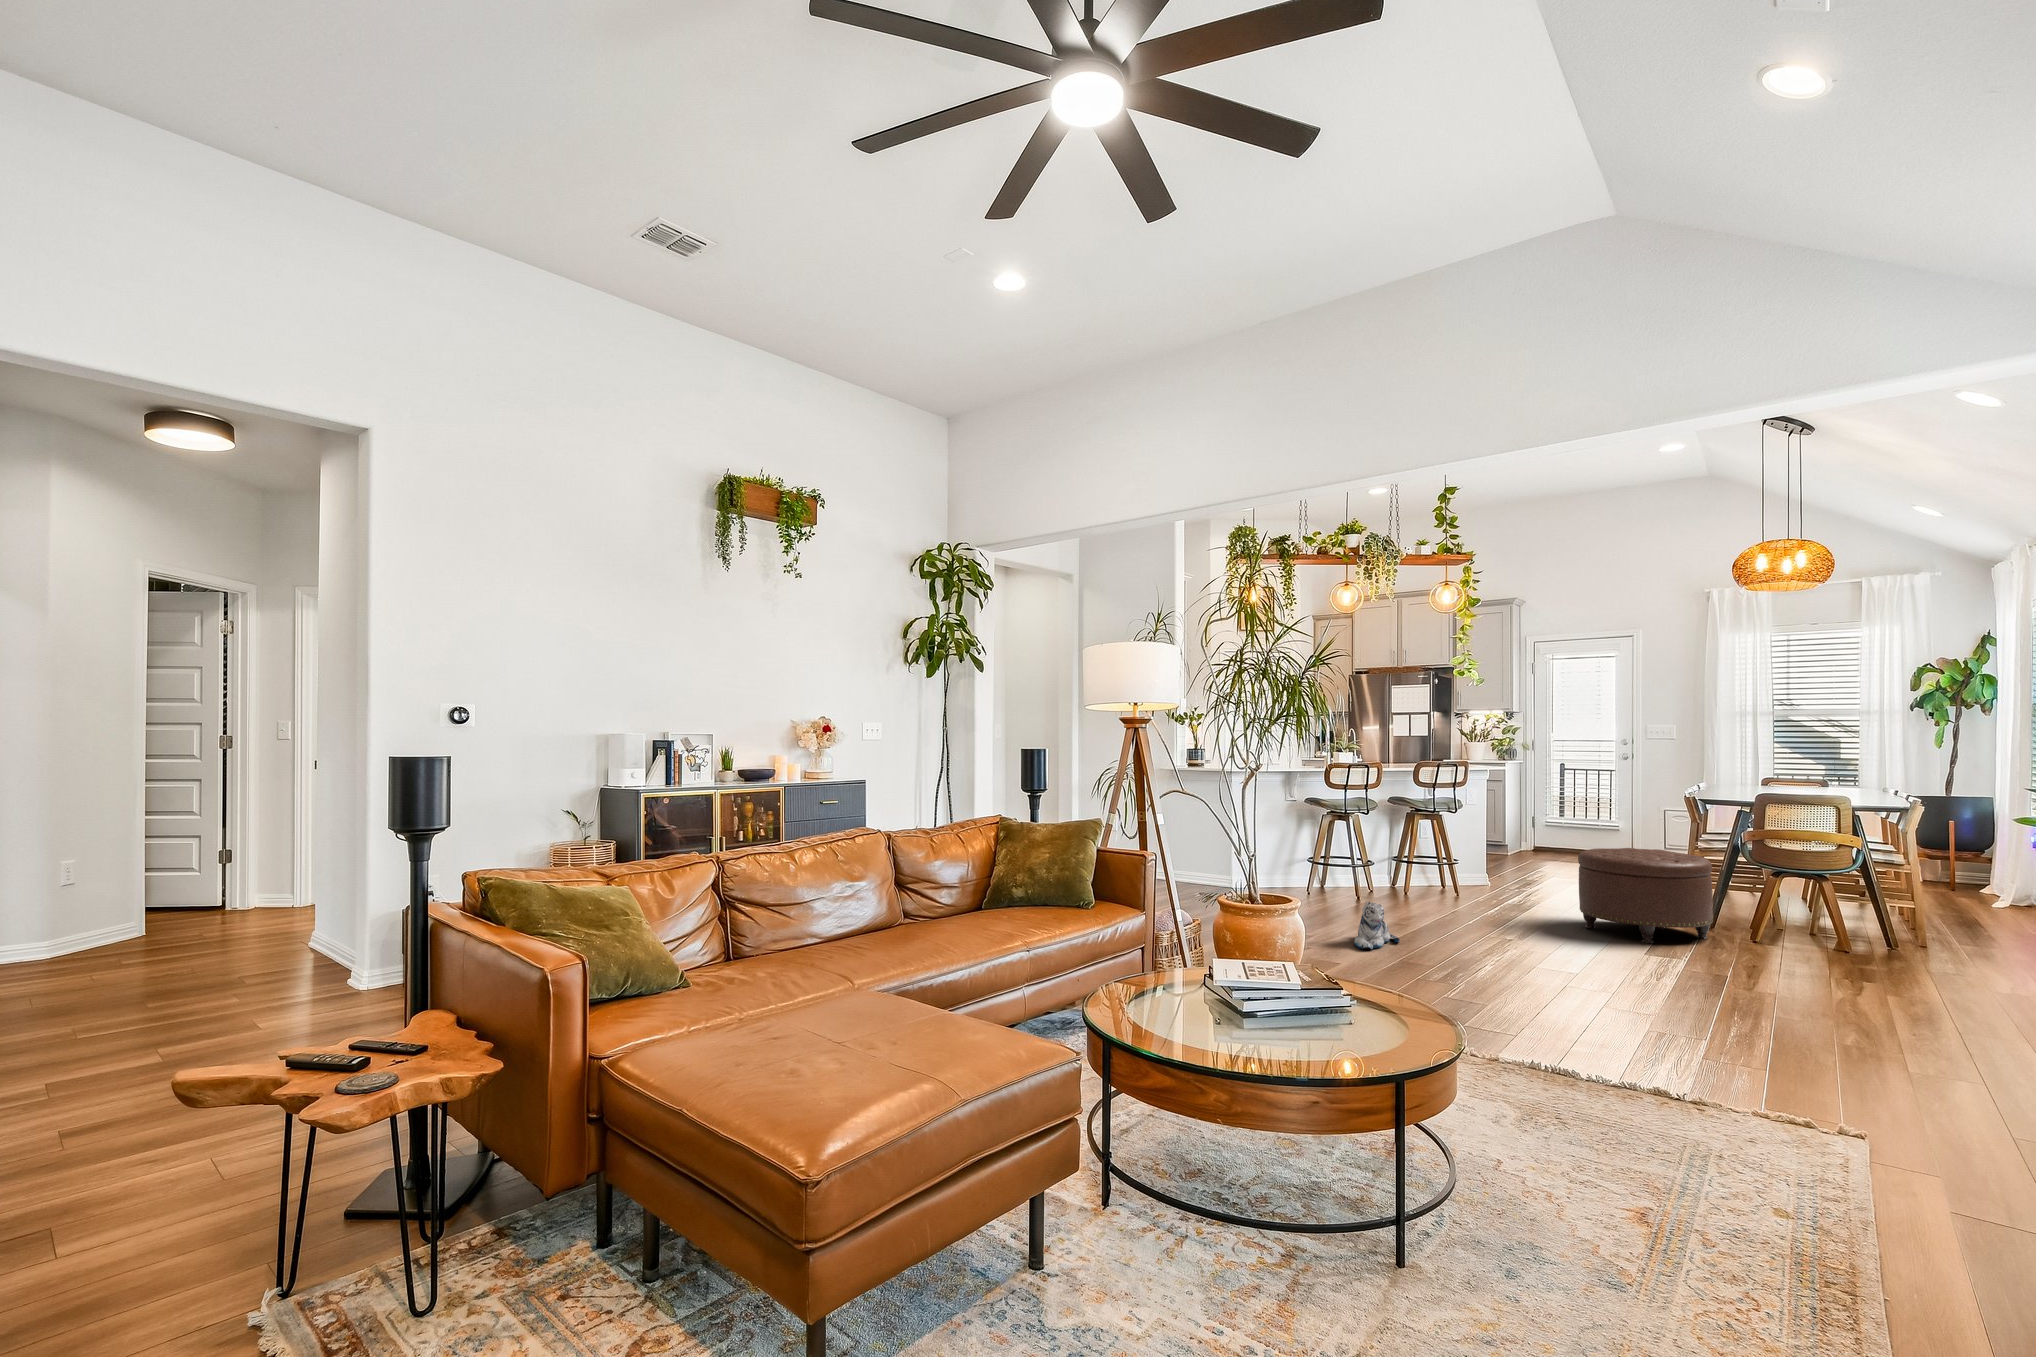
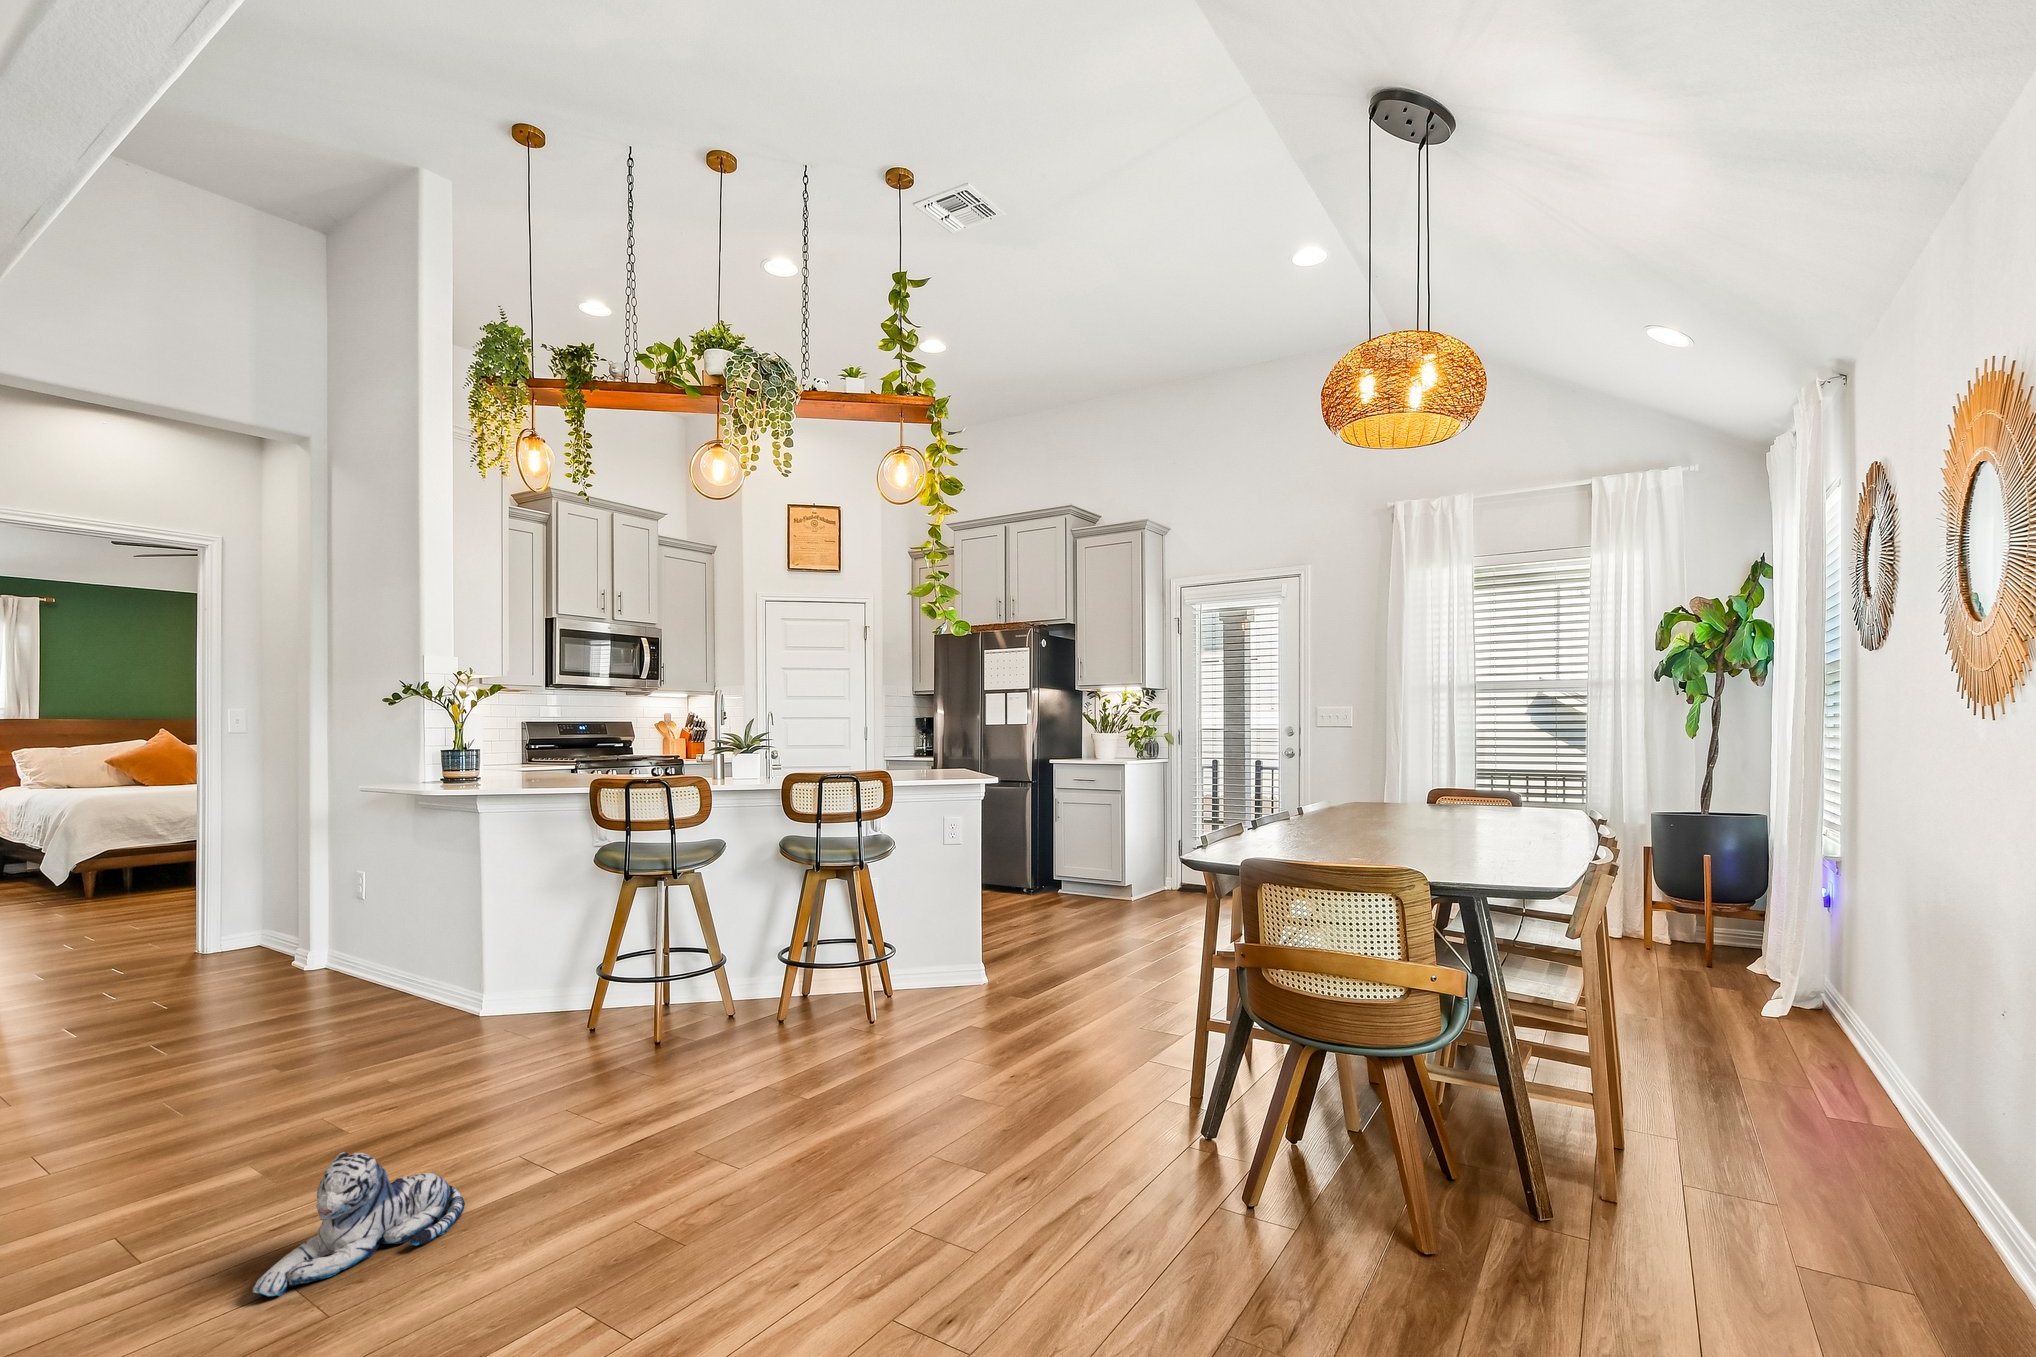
ottoman: present [1578,848,1713,943] -> none [936,961,1178,1212]

